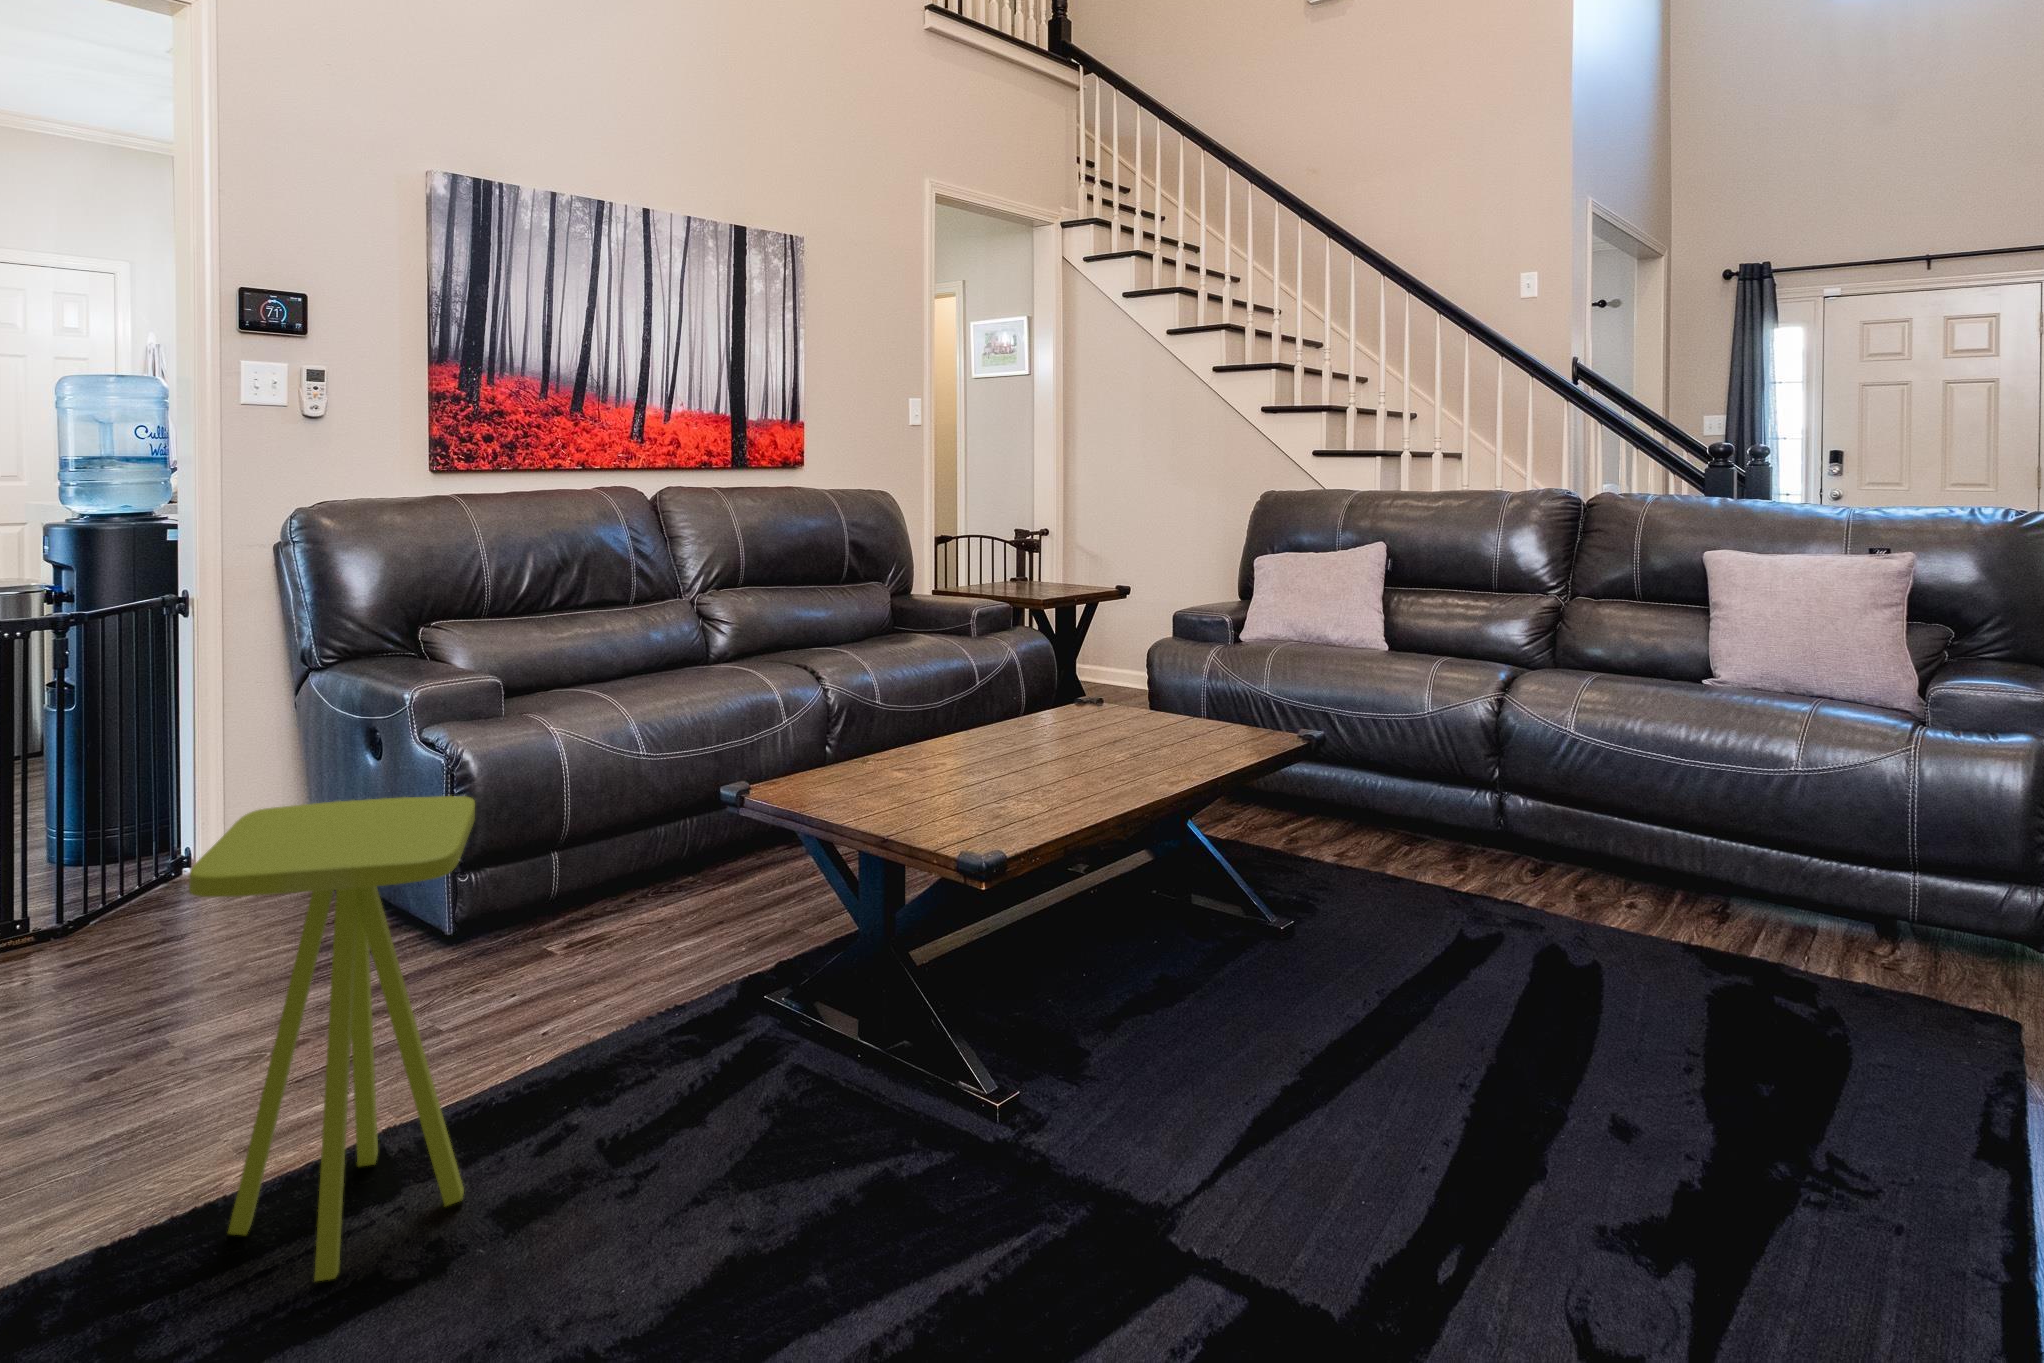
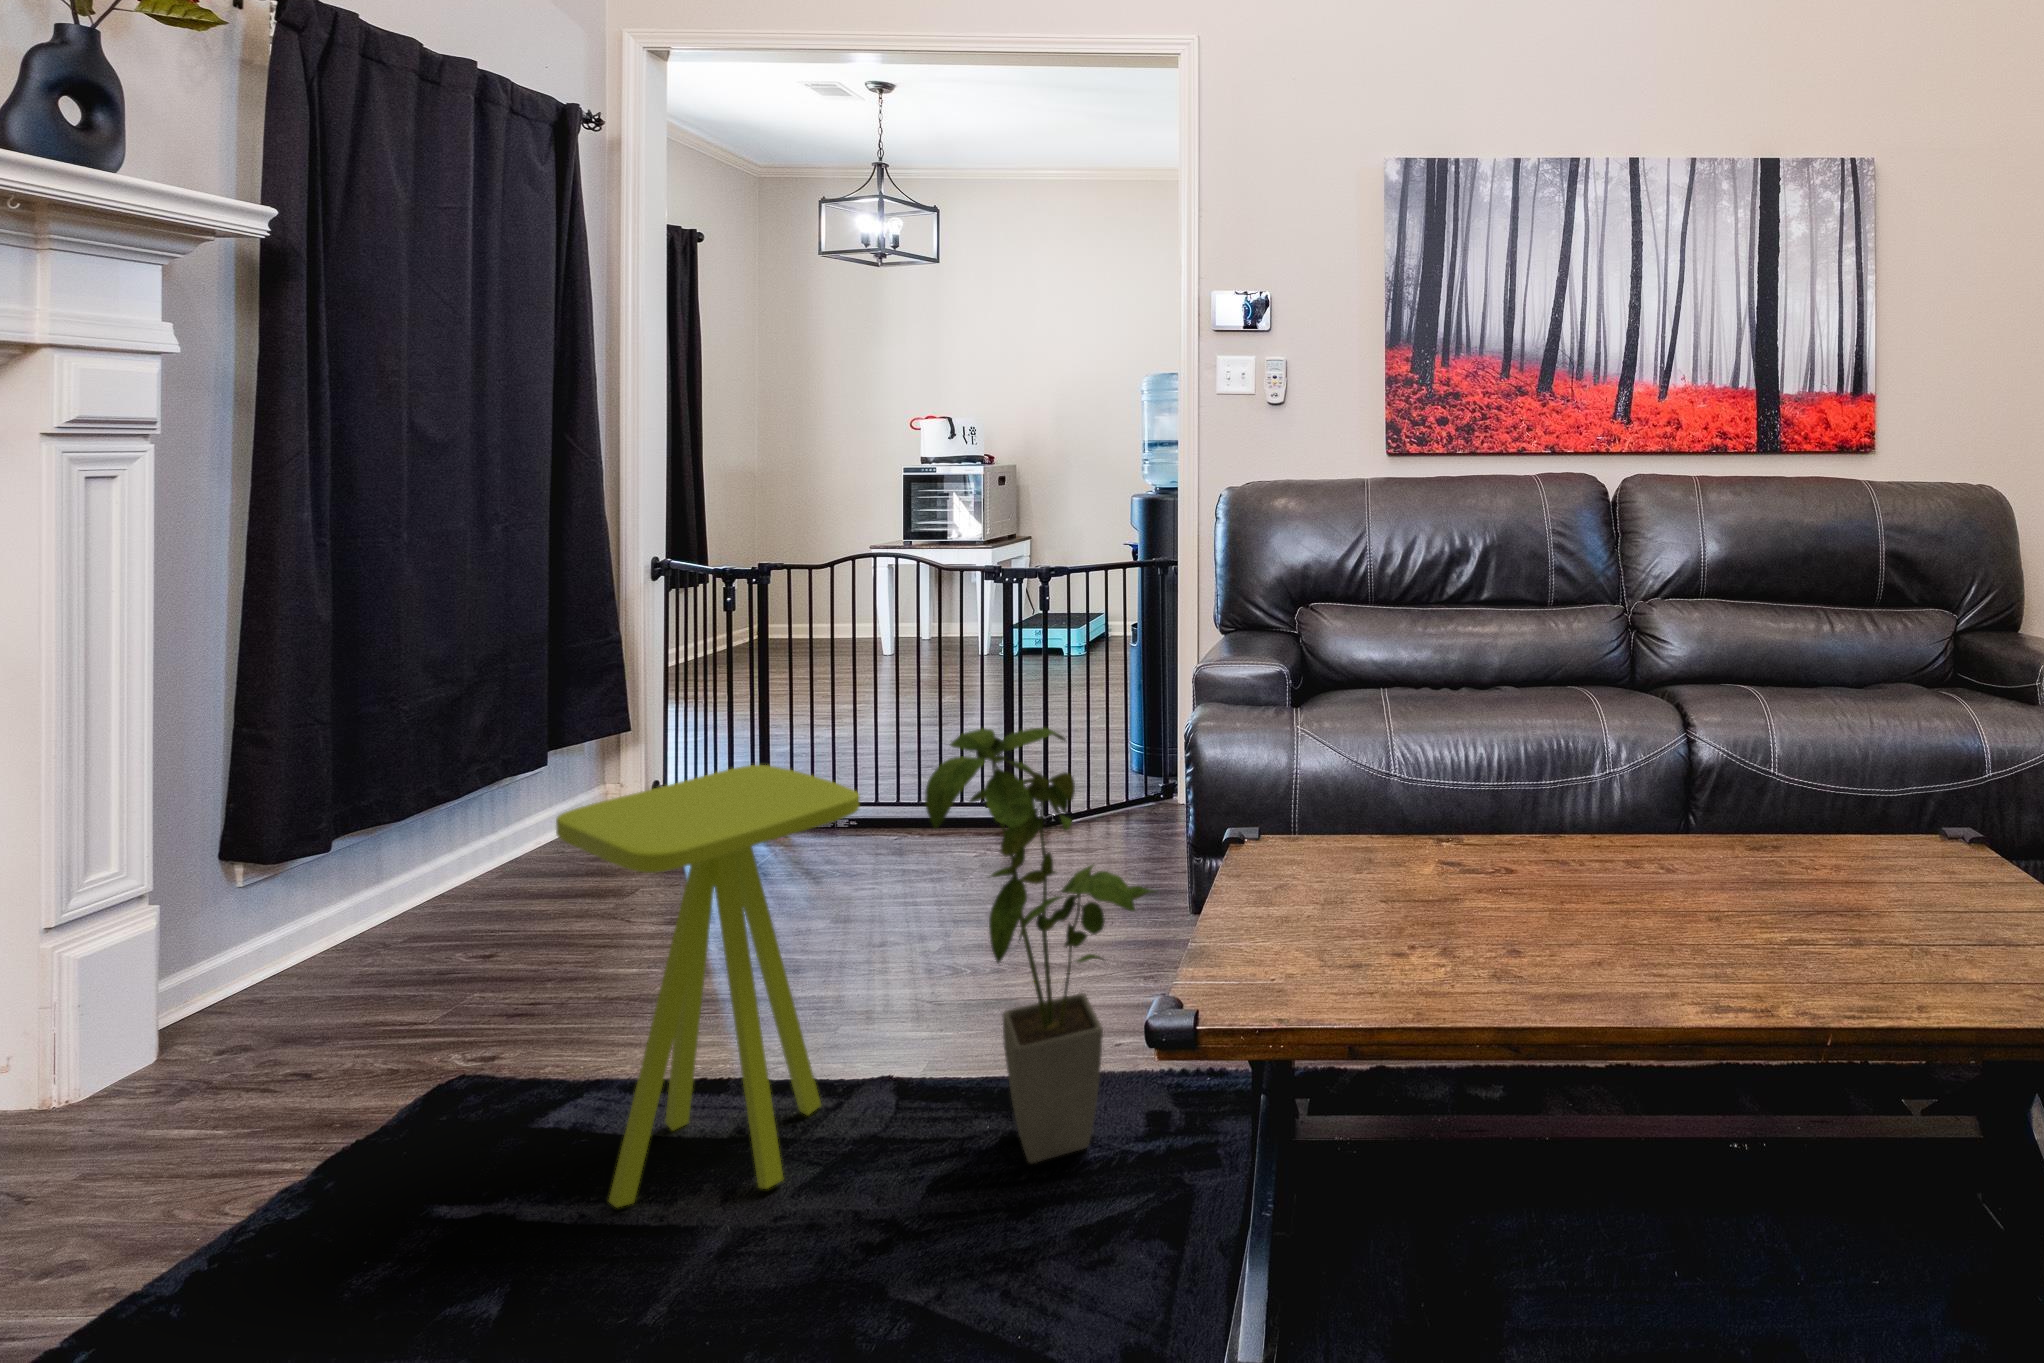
house plant: none [563,697,774,1094] -> present [925,728,1156,1163]

